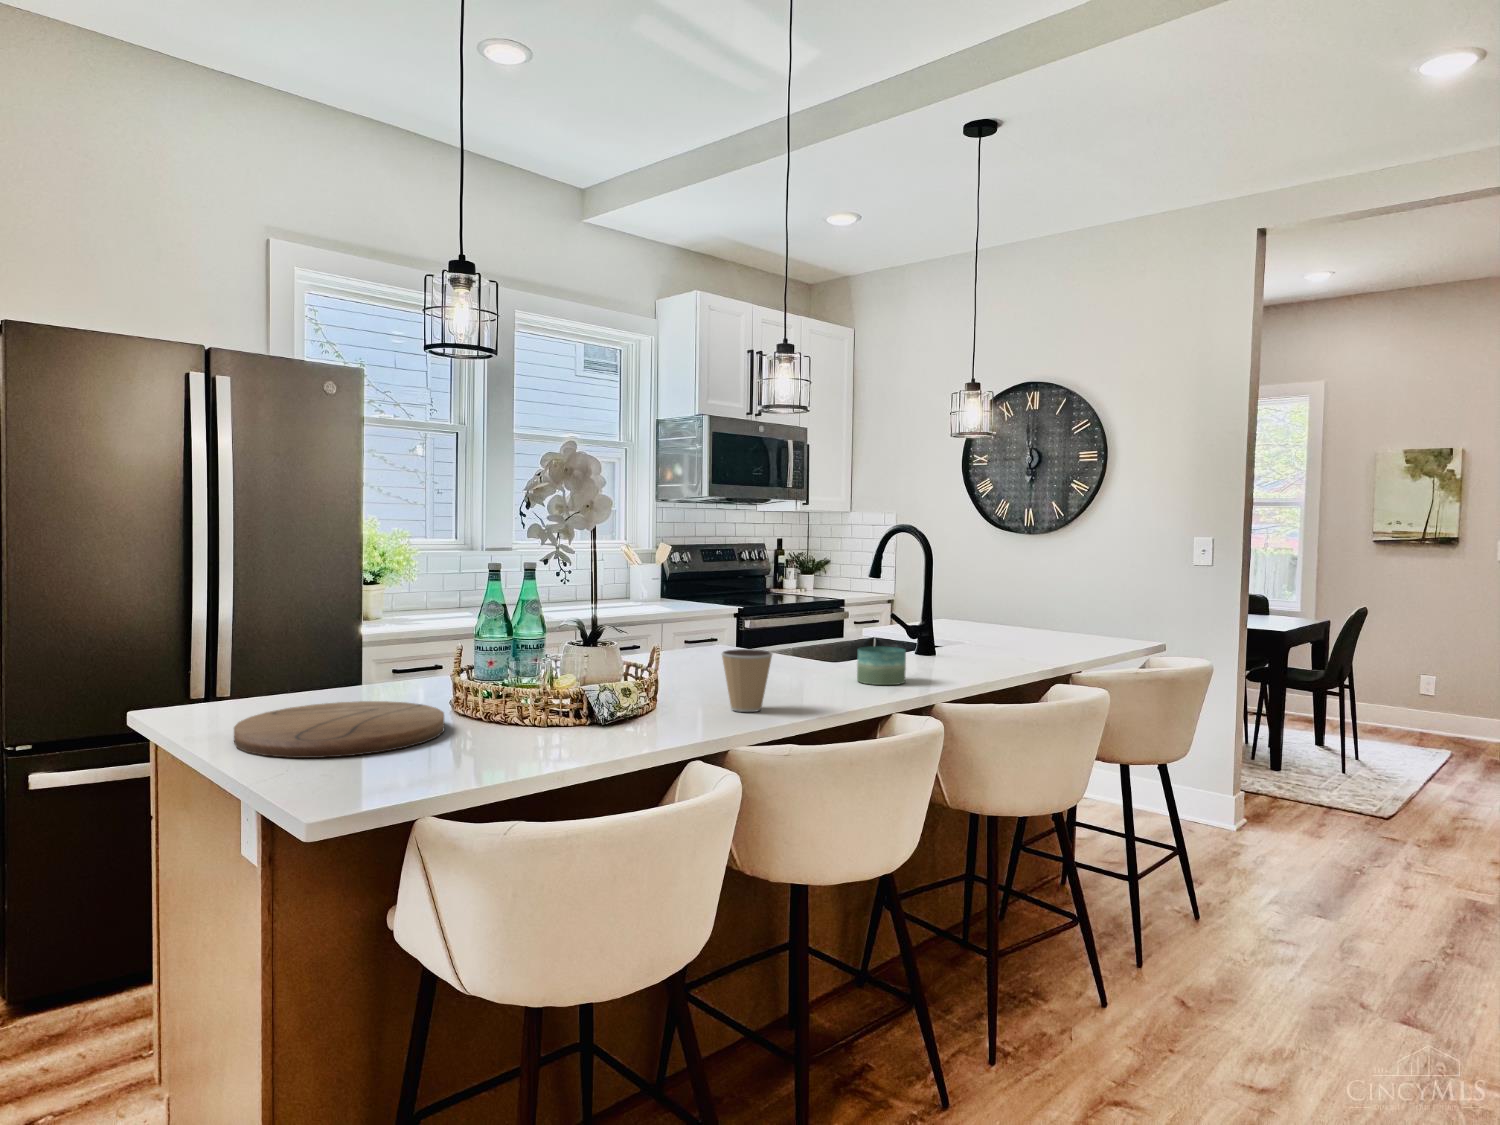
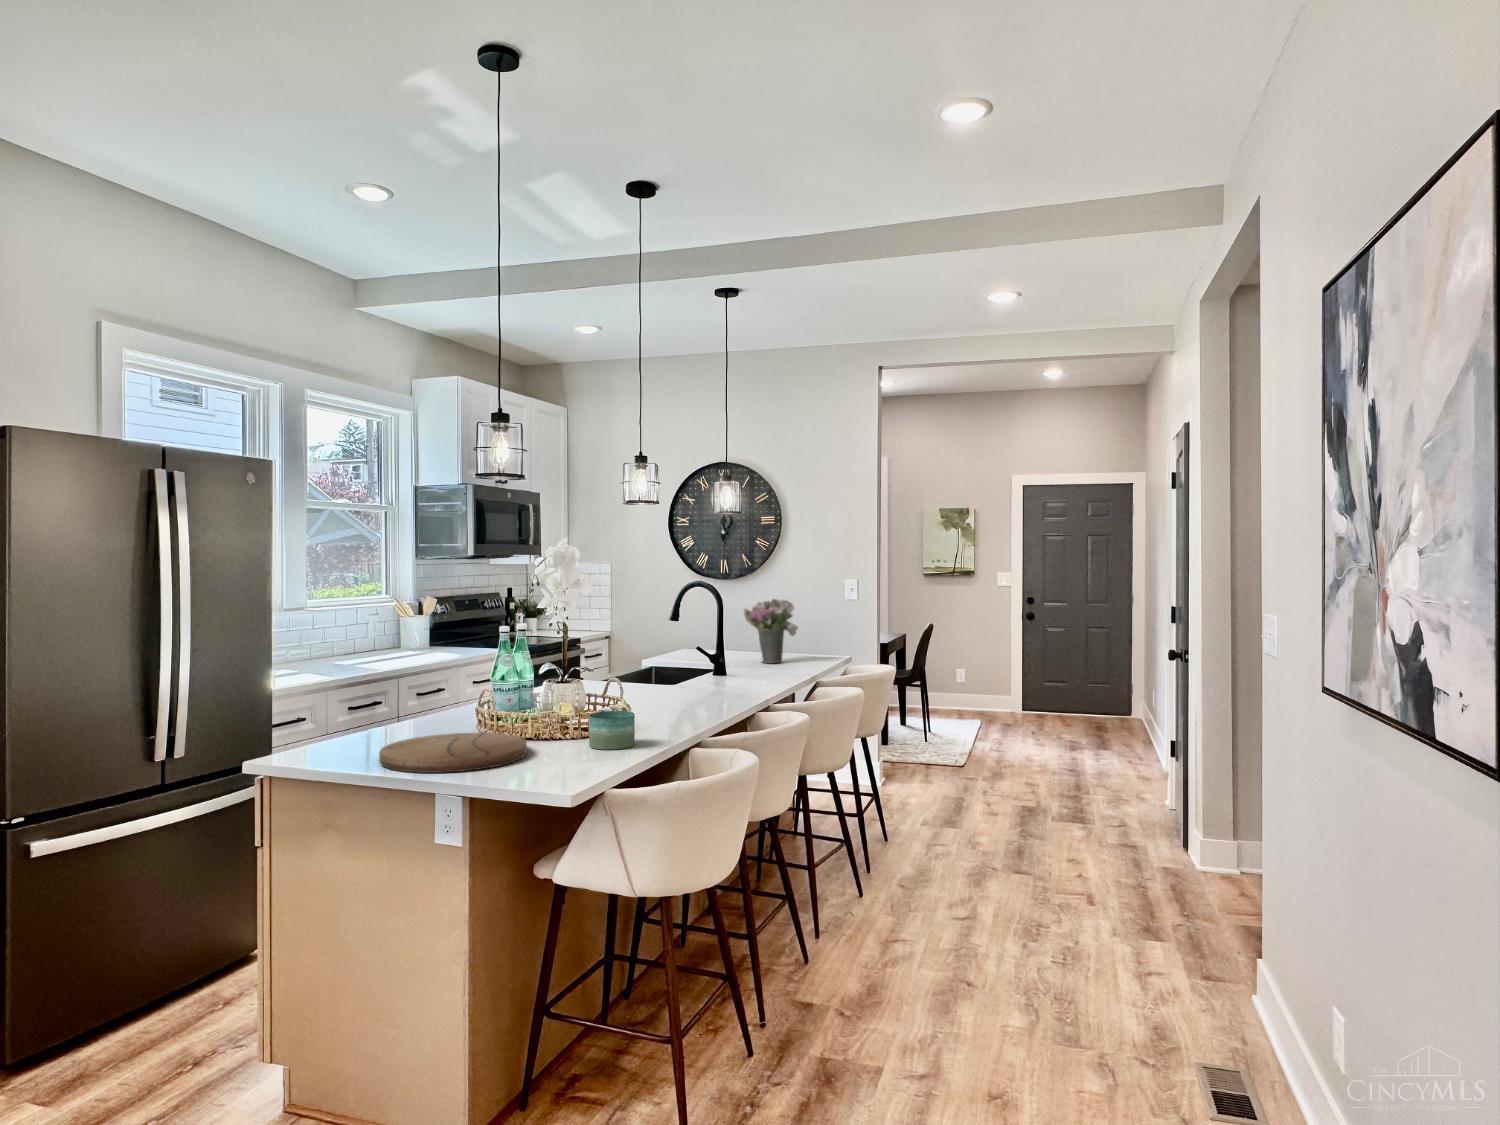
flower bouquet: none [988,554,1063,645] -> present [744,599,798,663]
candle: present [857,646,906,685] -> present [589,711,635,750]
coffee cup: present [722,649,772,712] -> none [666,676,701,718]

